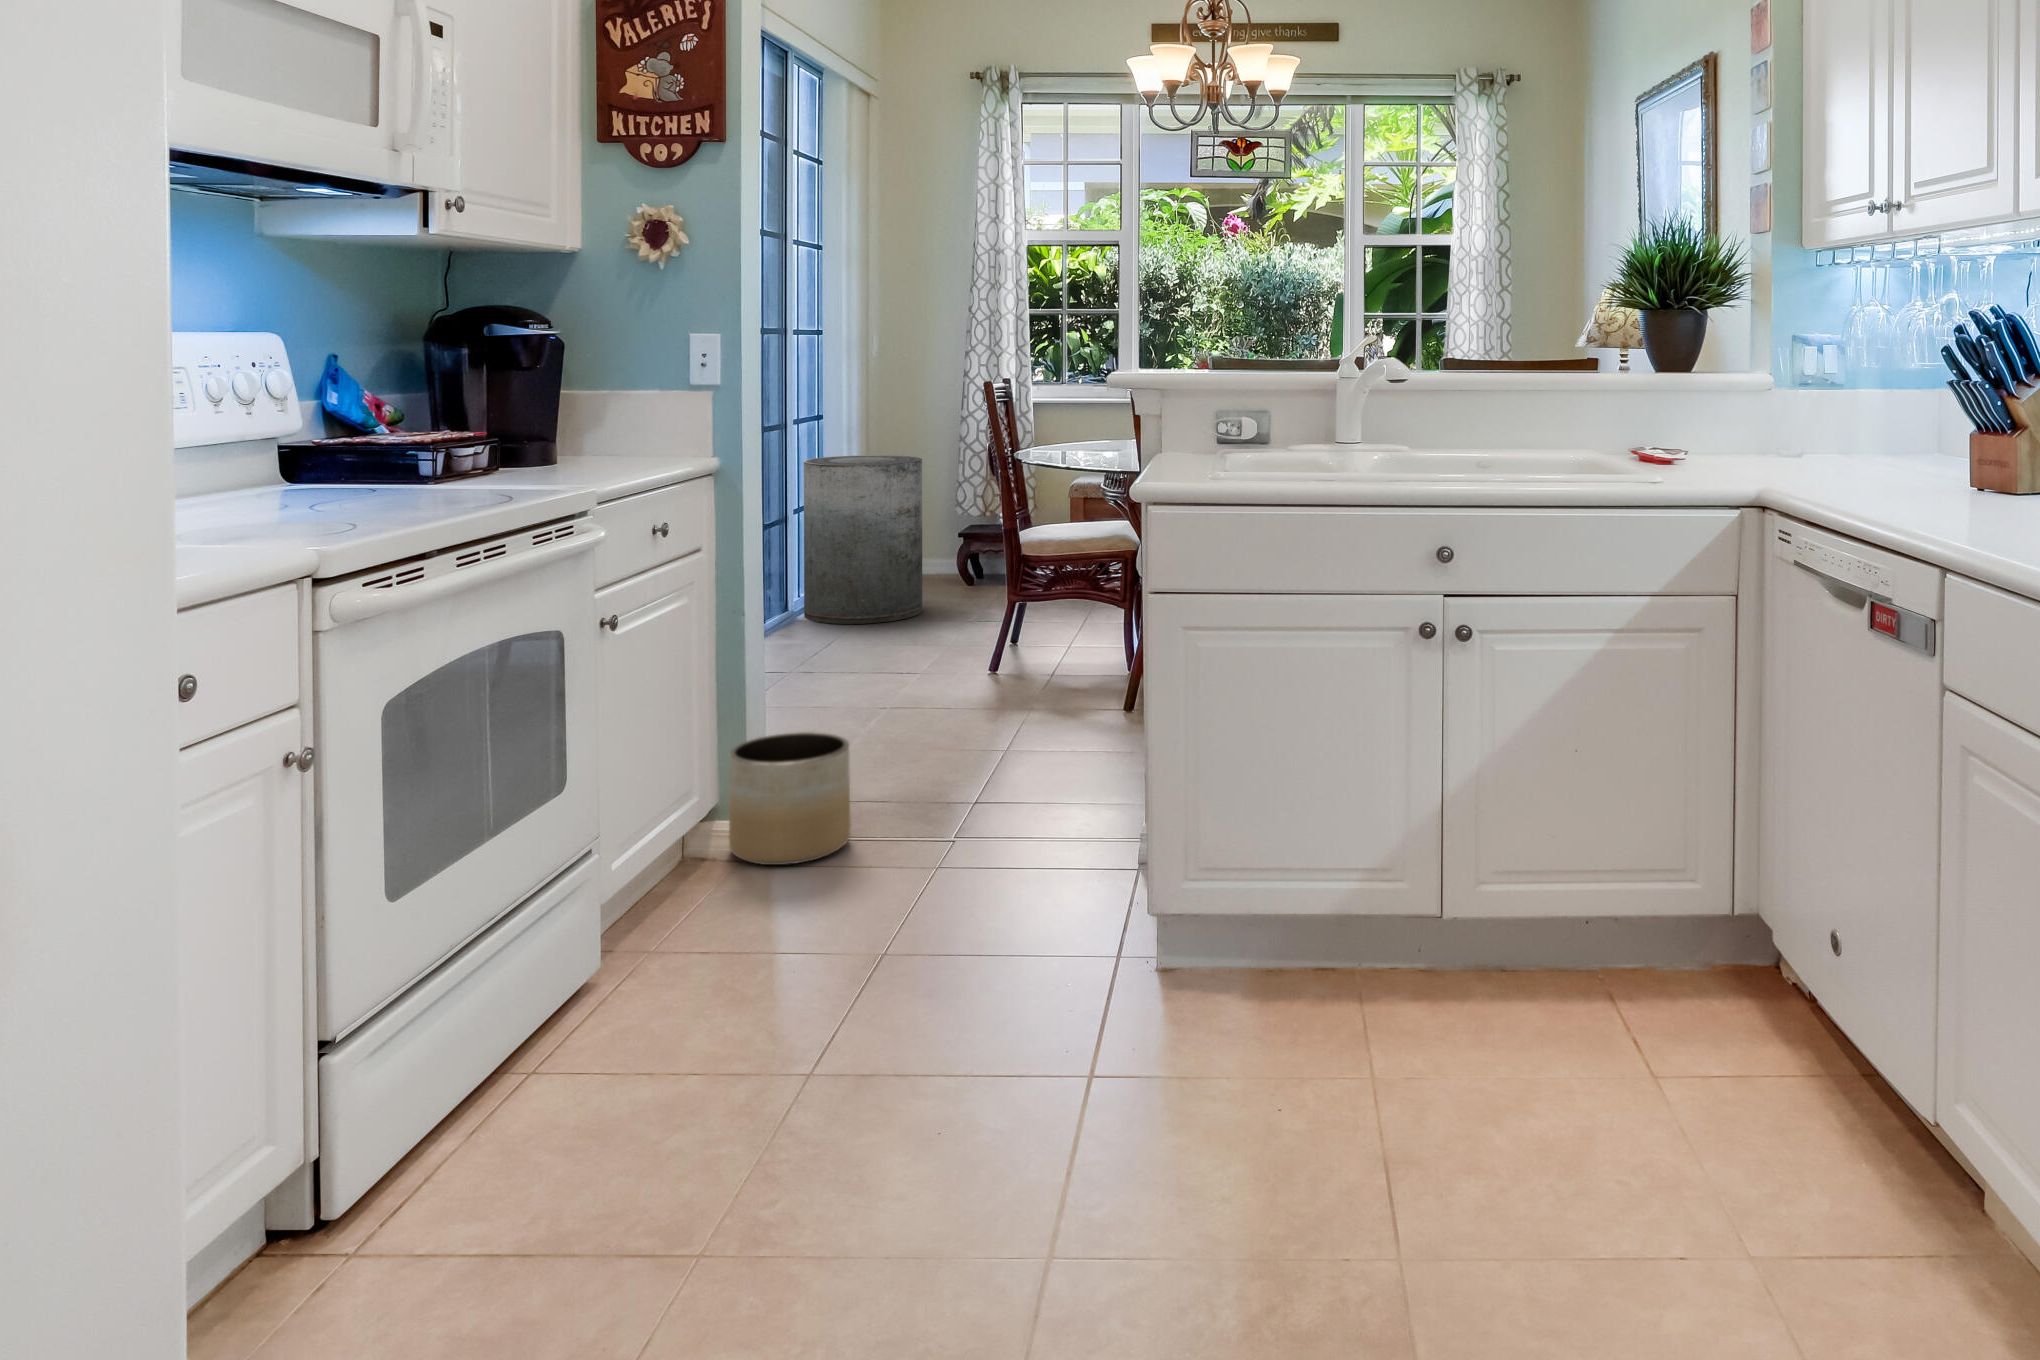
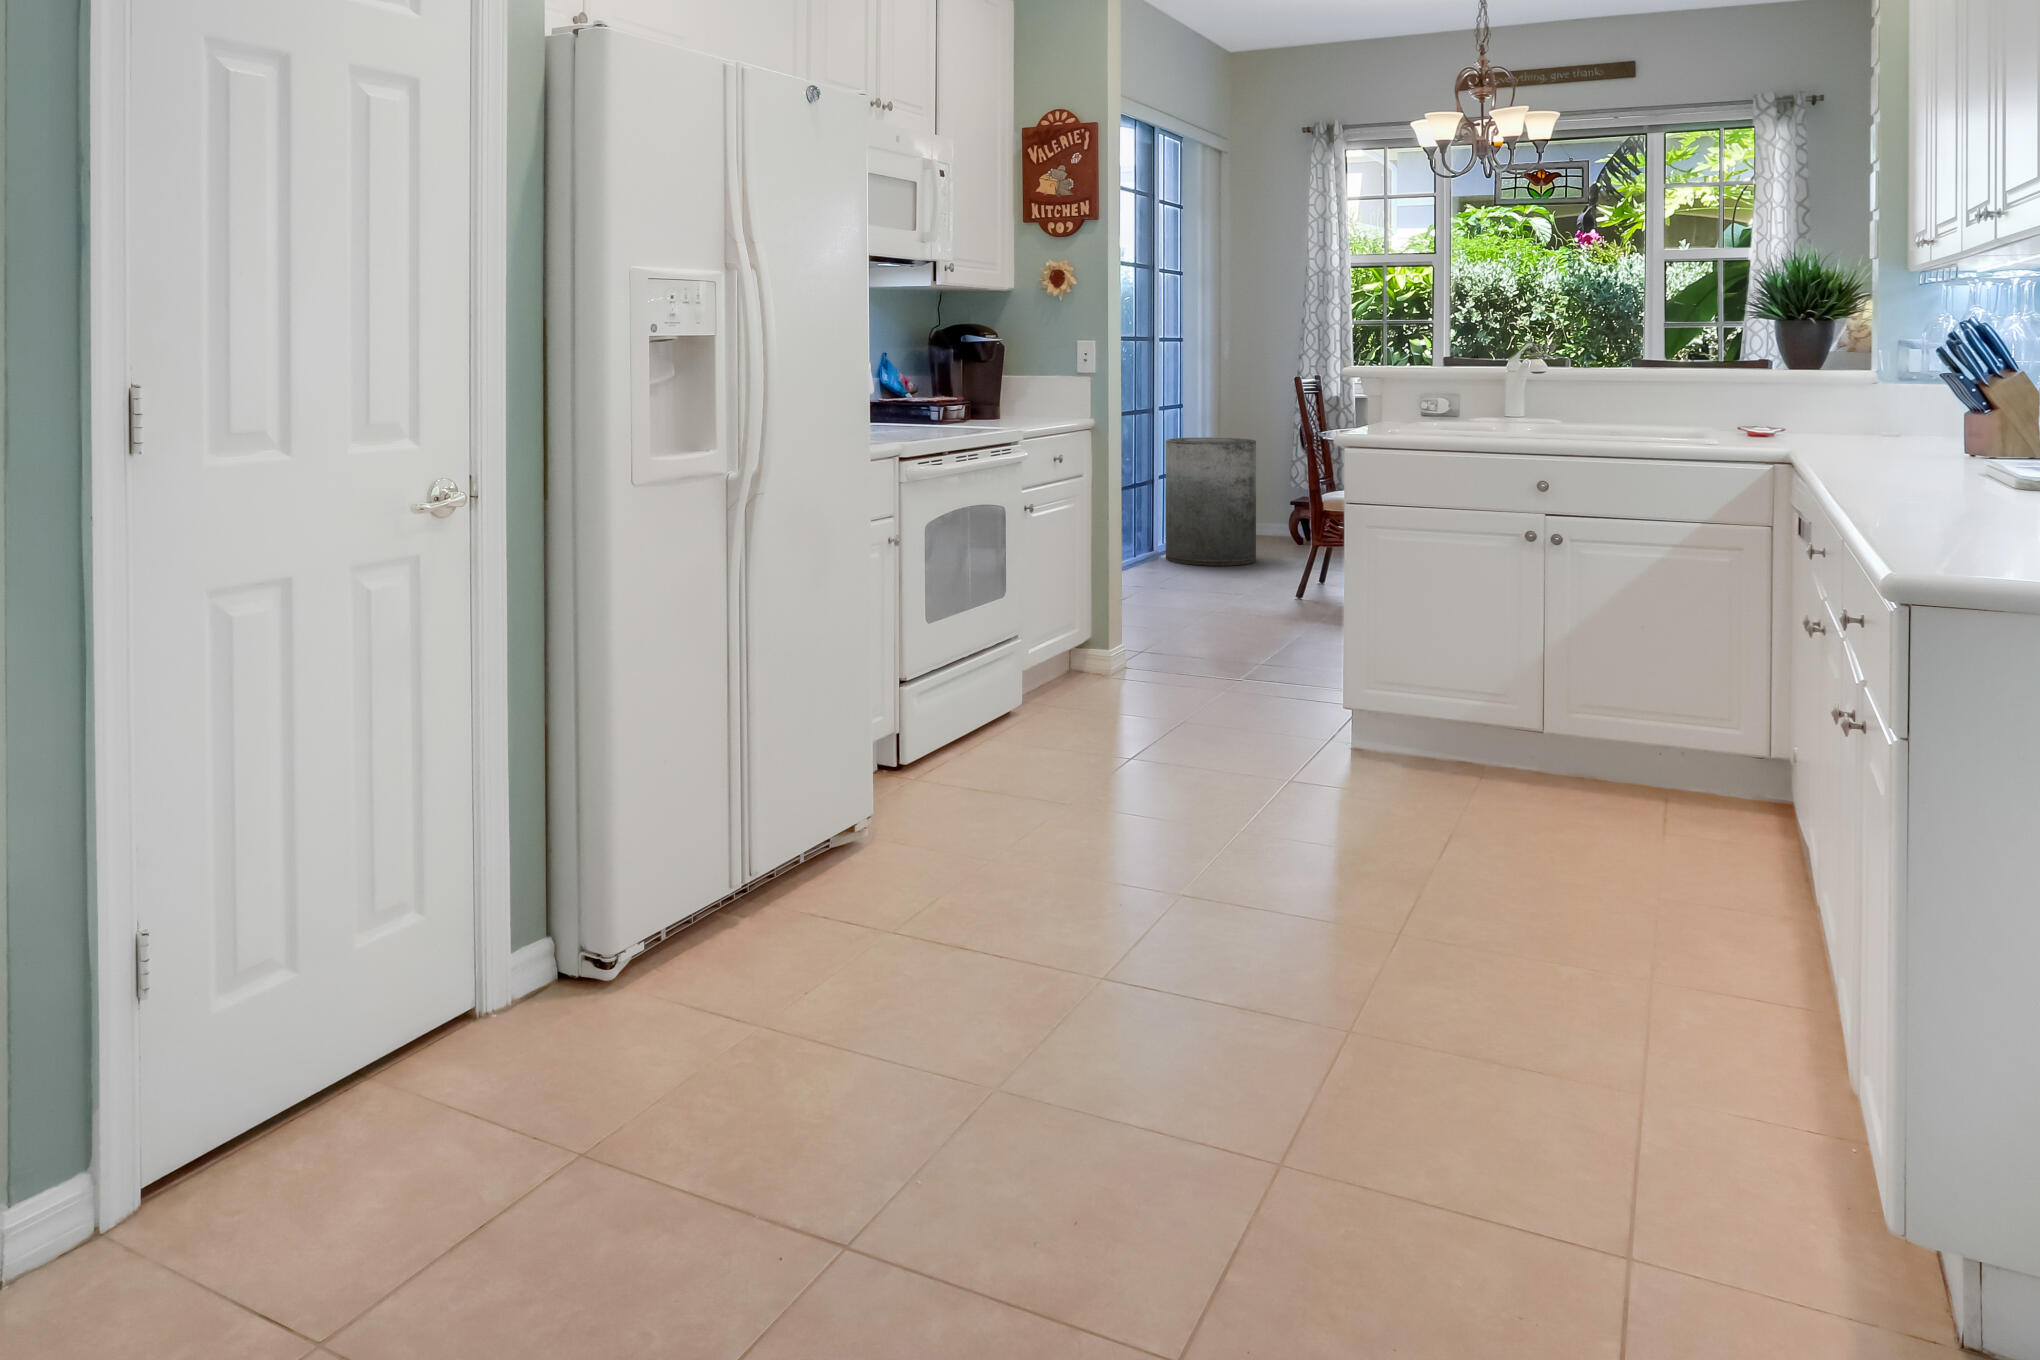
planter: present [729,732,851,865] -> none [1099,602,1174,680]

